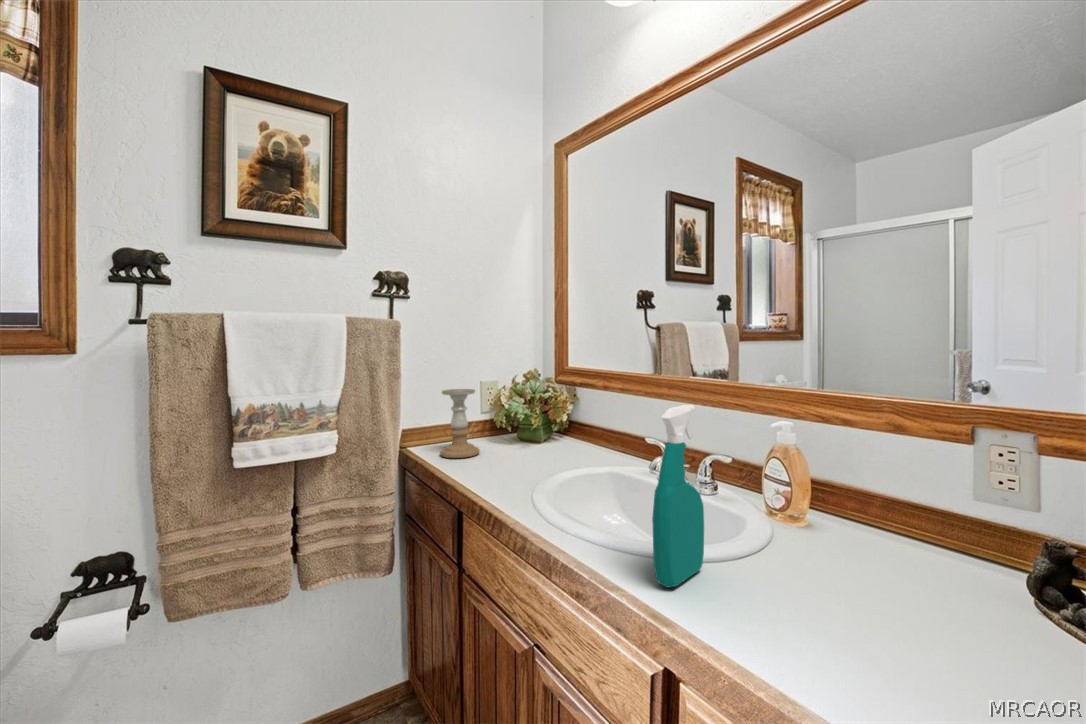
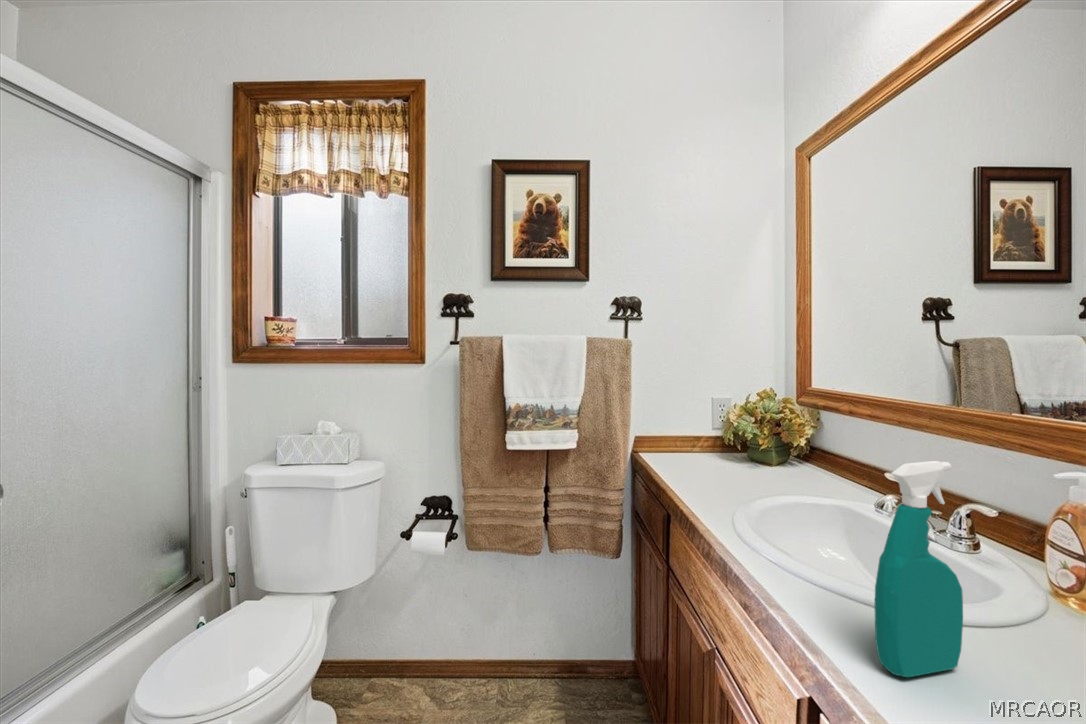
candle holder: present [440,389,480,458] -> none [663,402,702,468]

